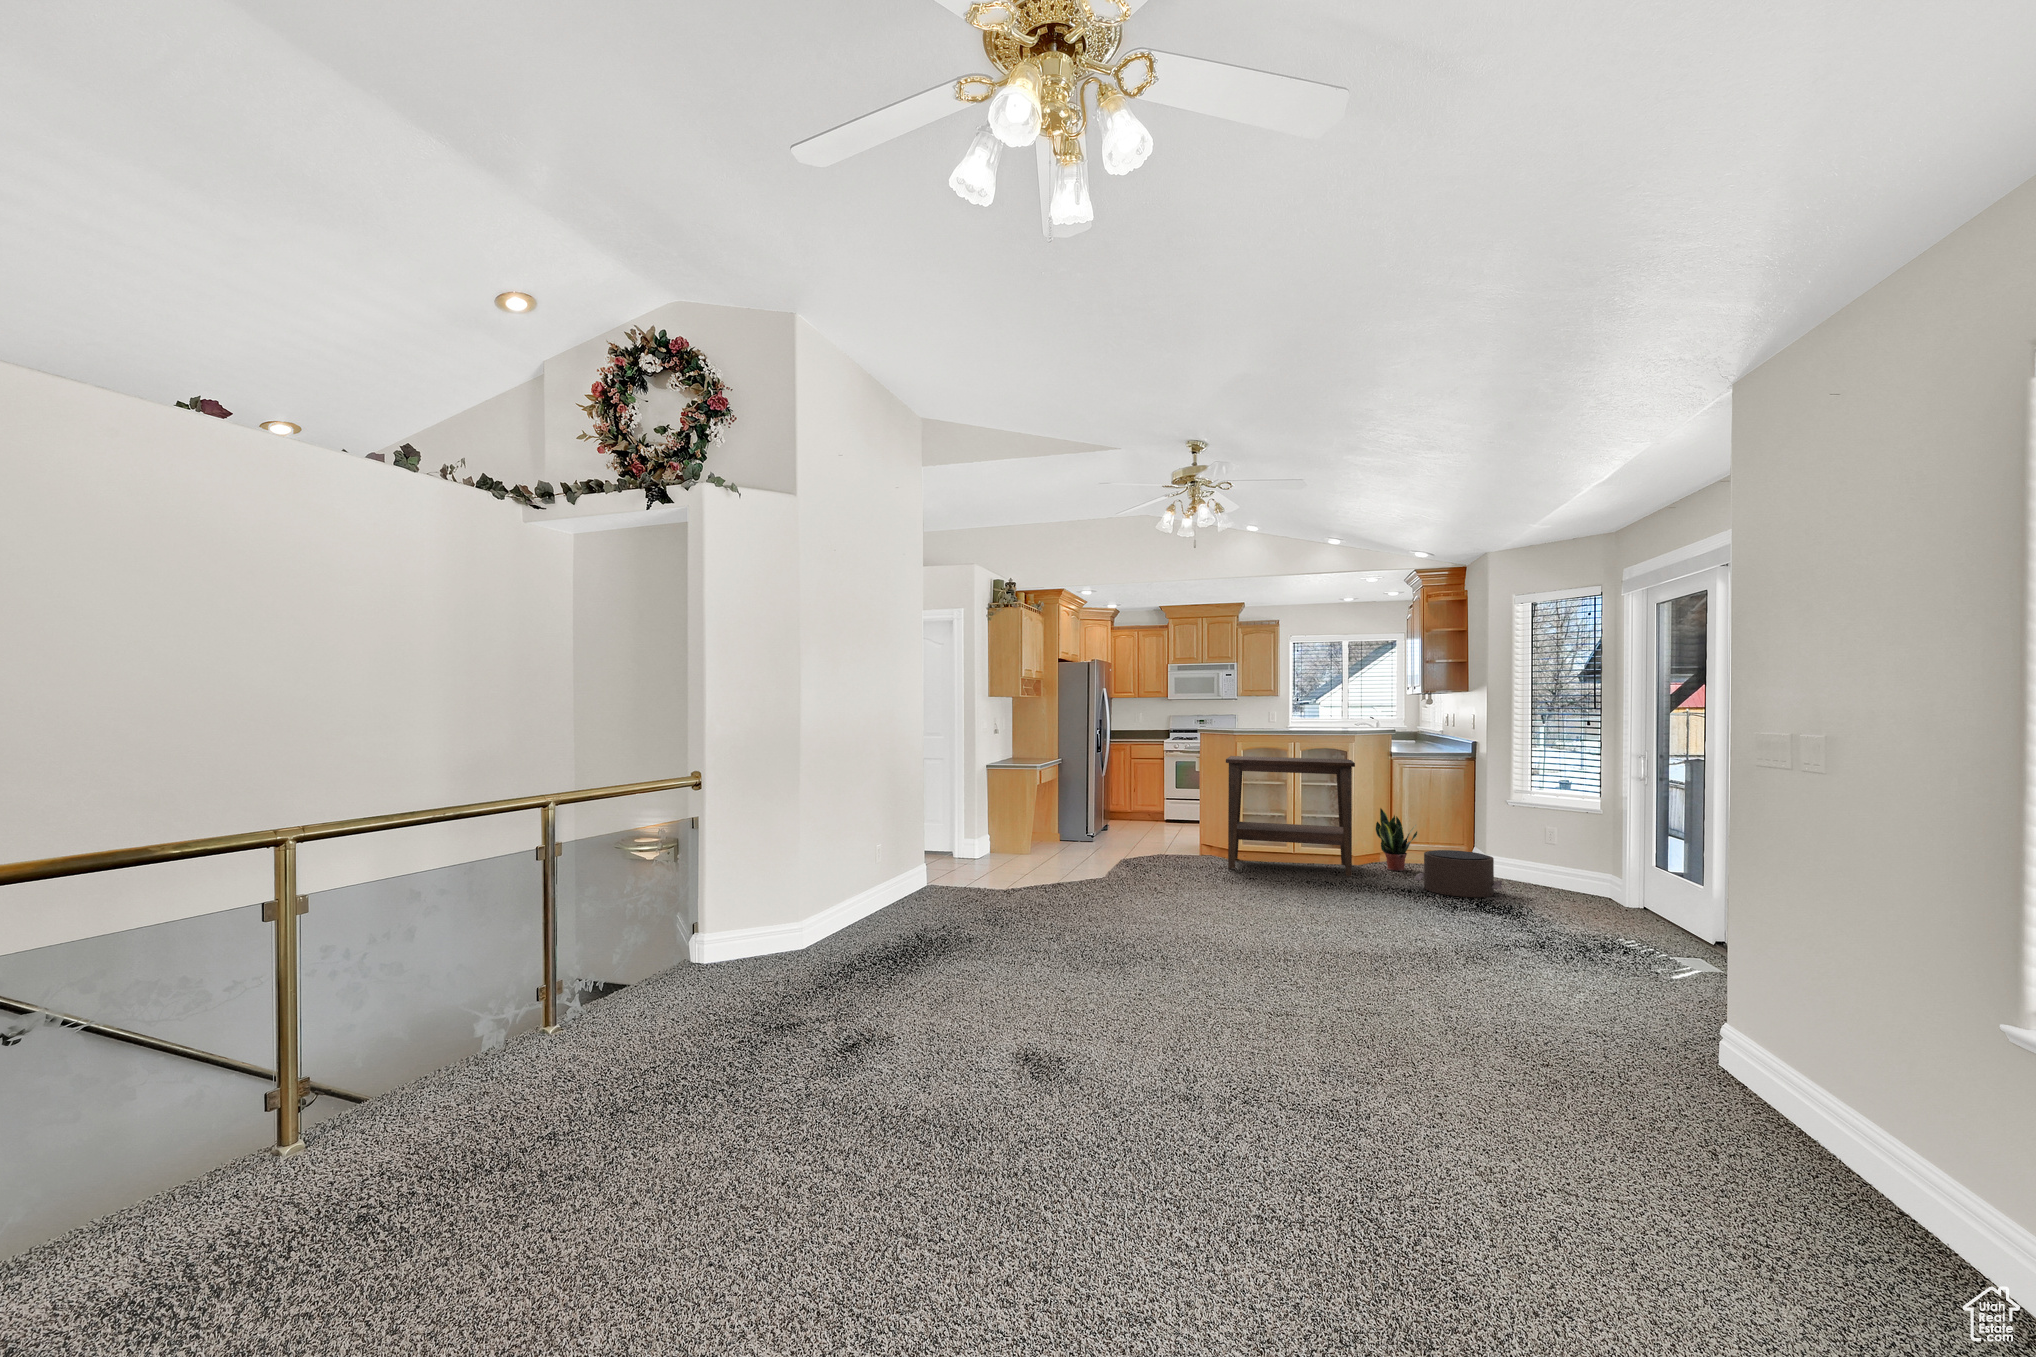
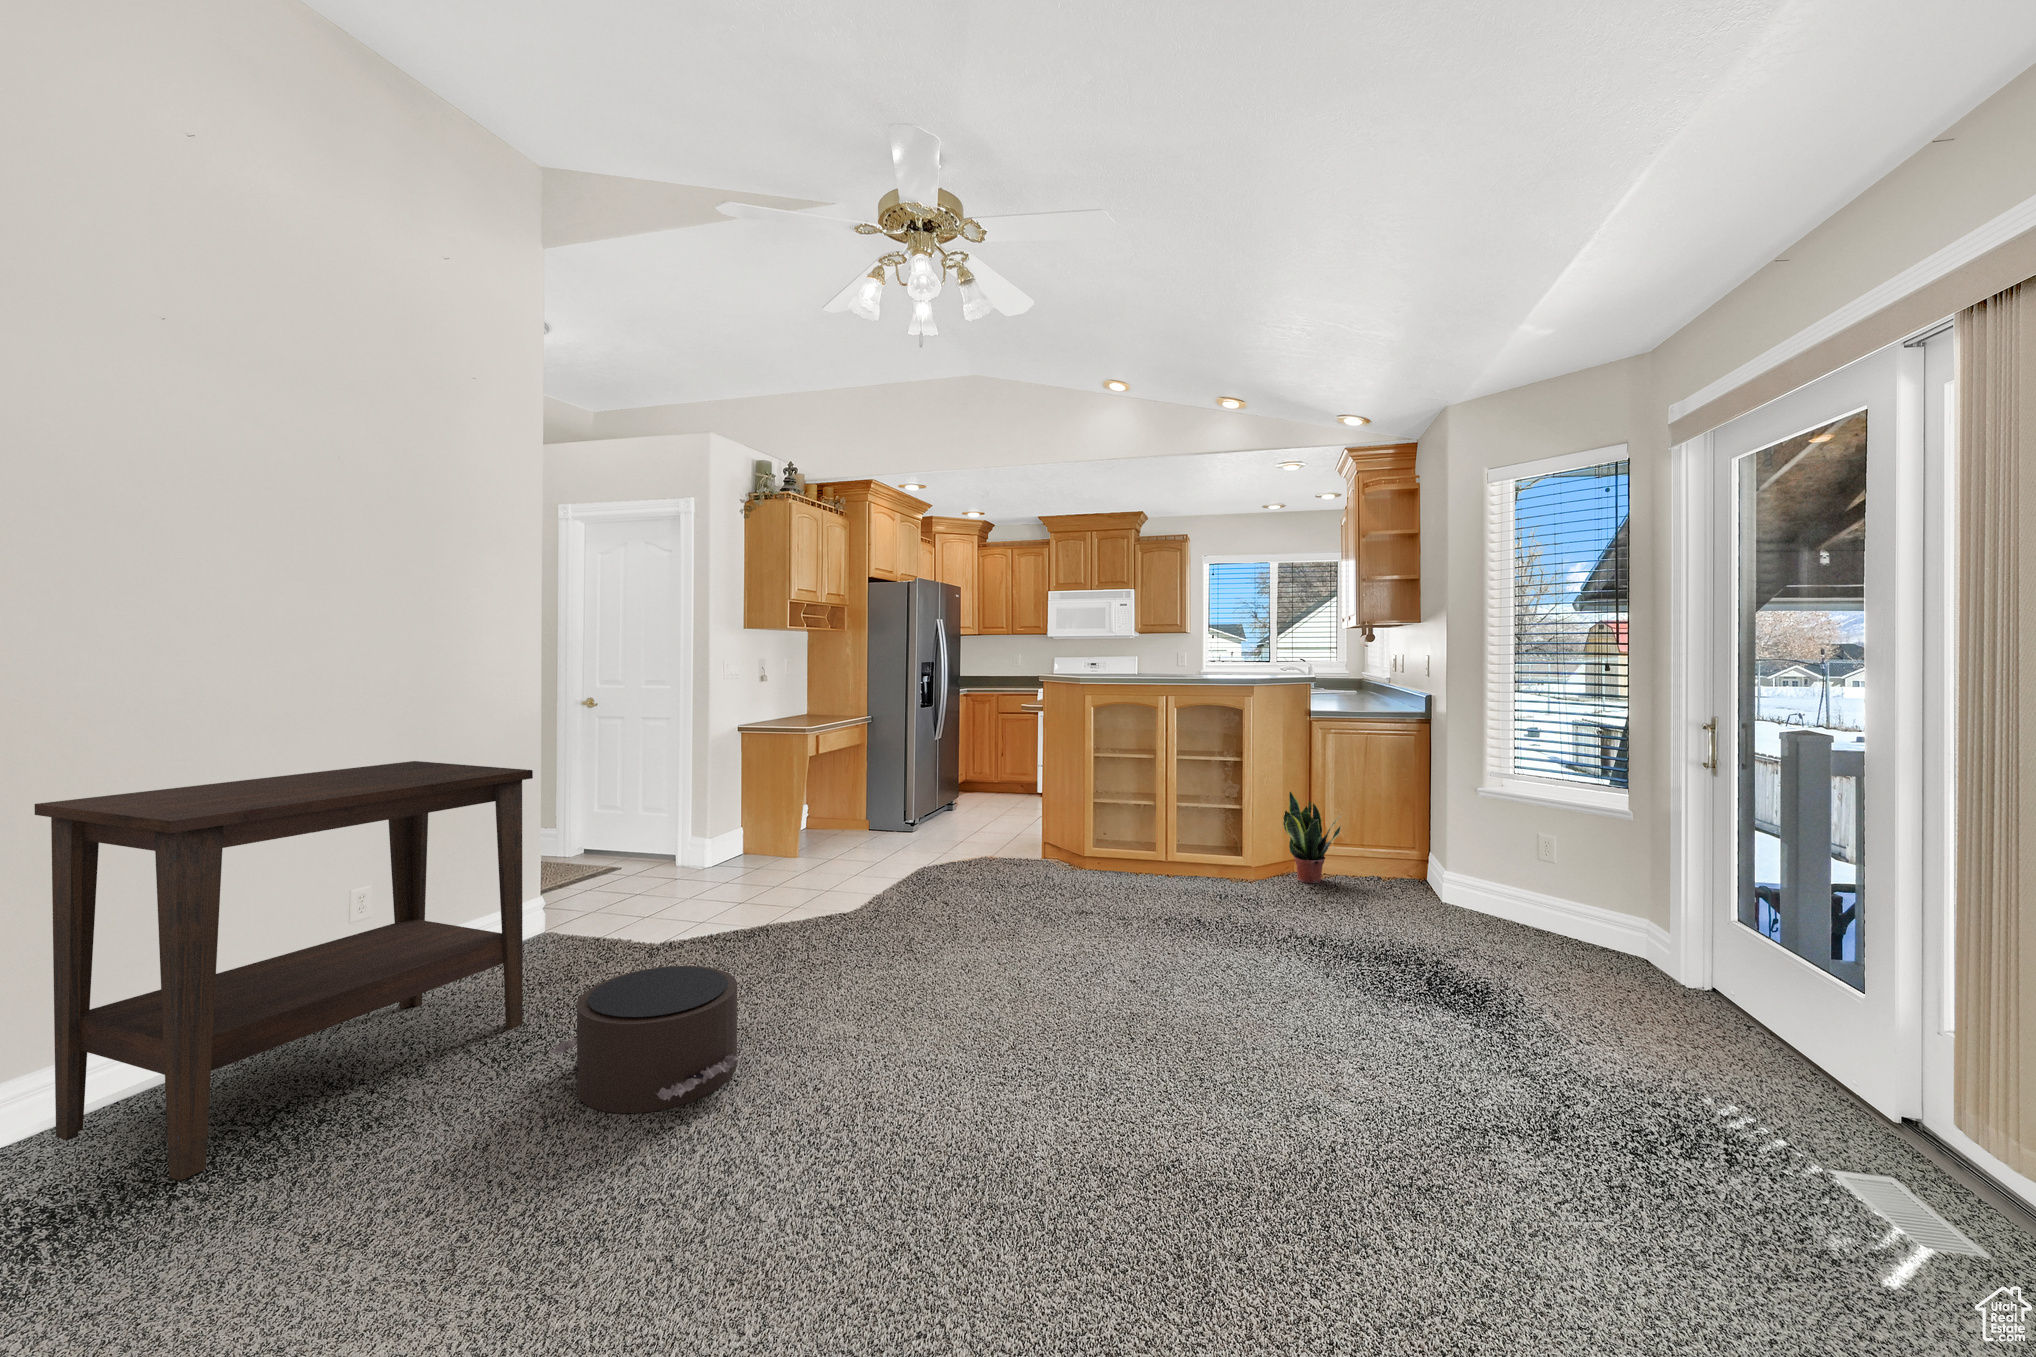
side table: present [1226,756,1355,876] -> present [35,761,533,1181]
pouf: present [1414,850,1502,897] -> present [550,966,743,1113]

